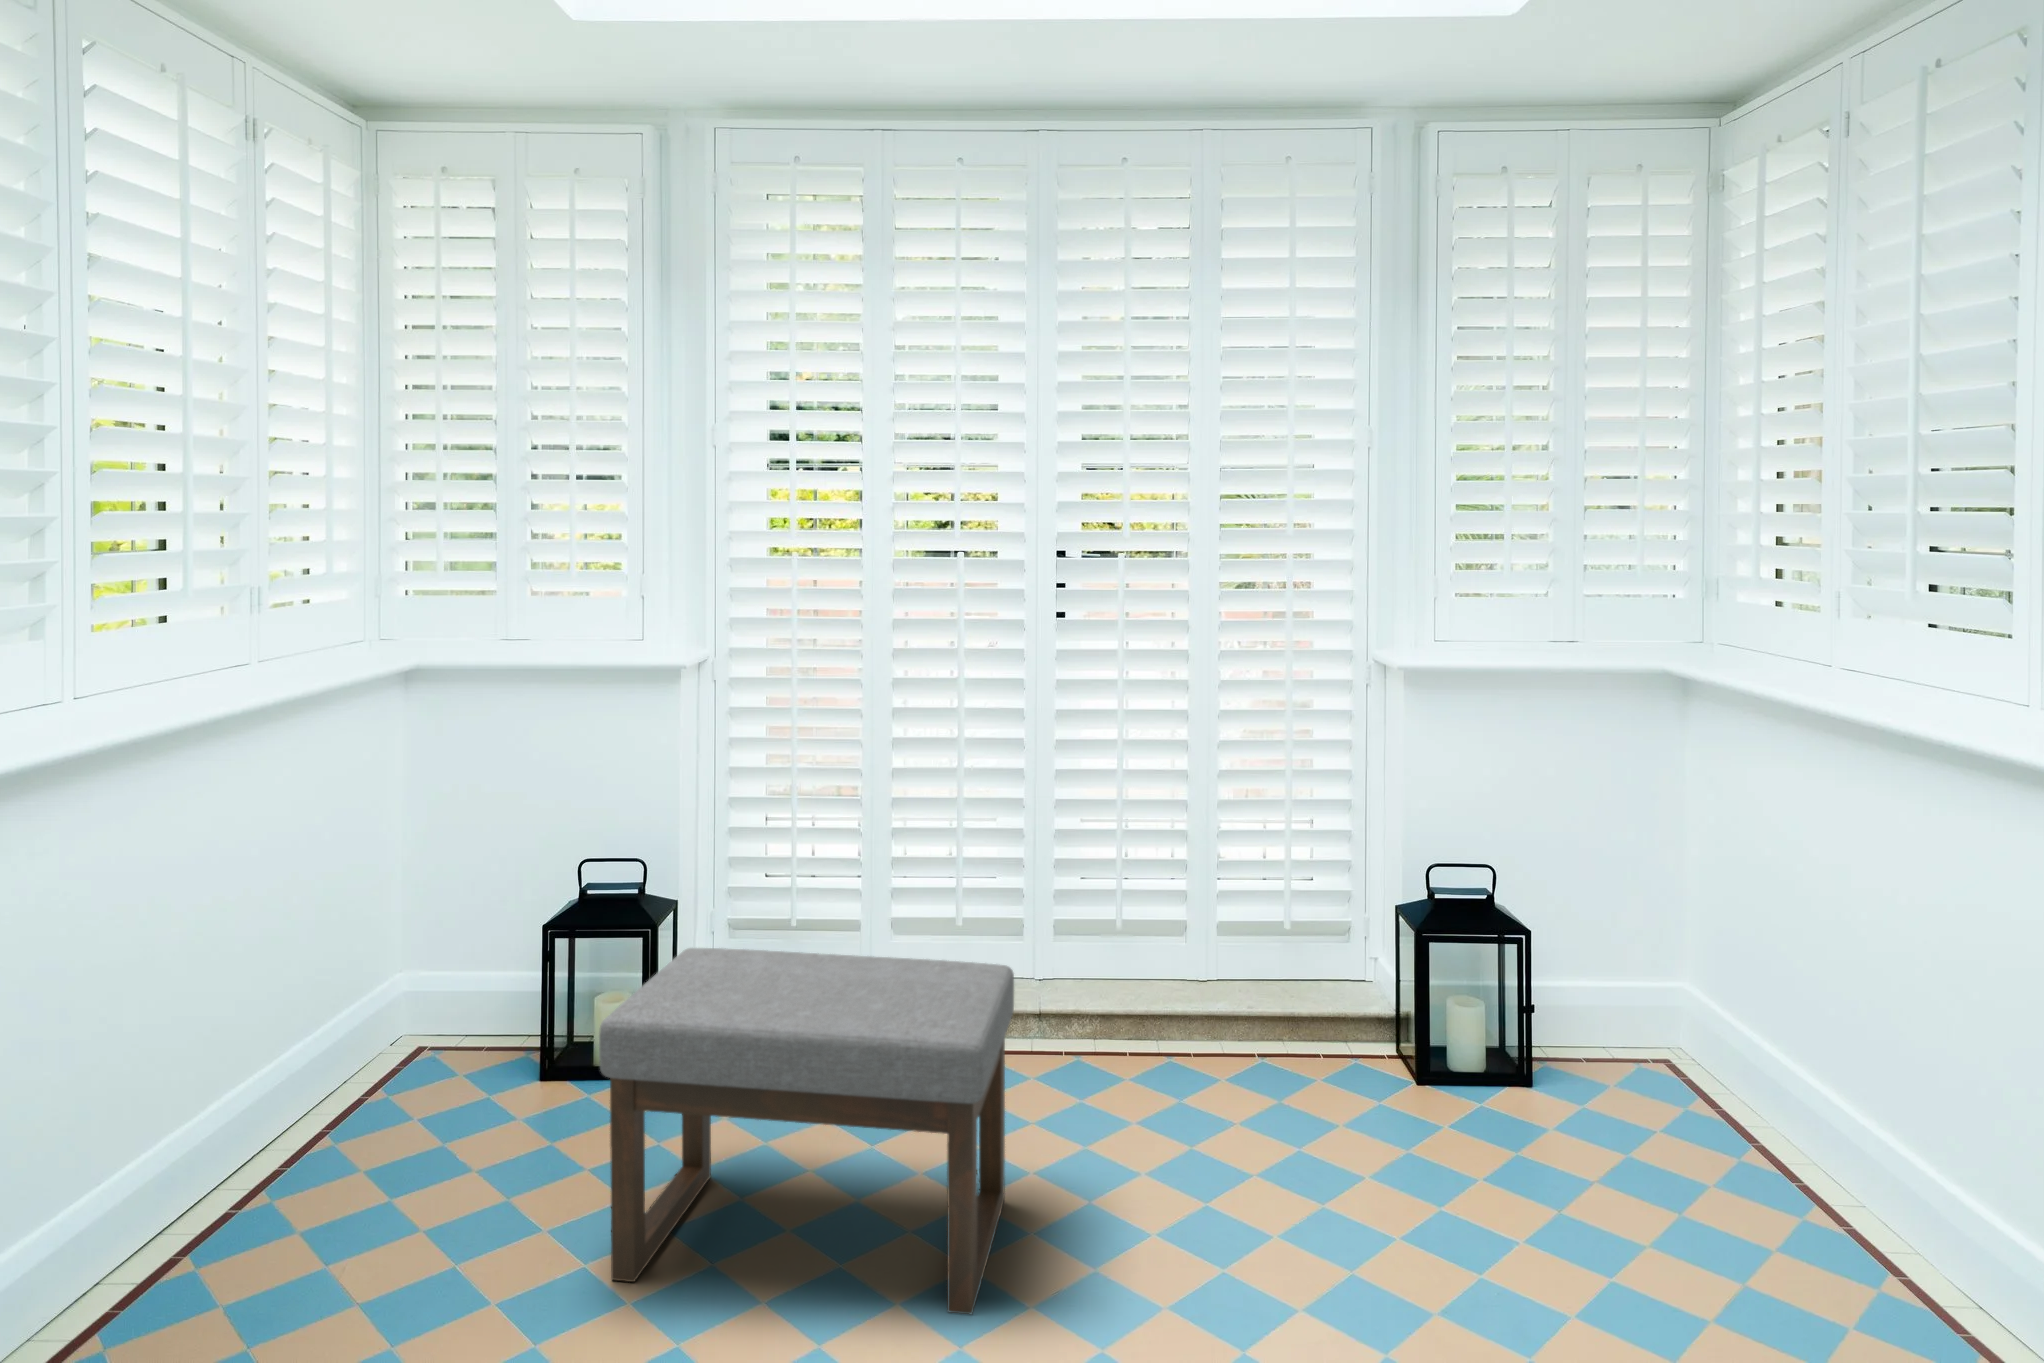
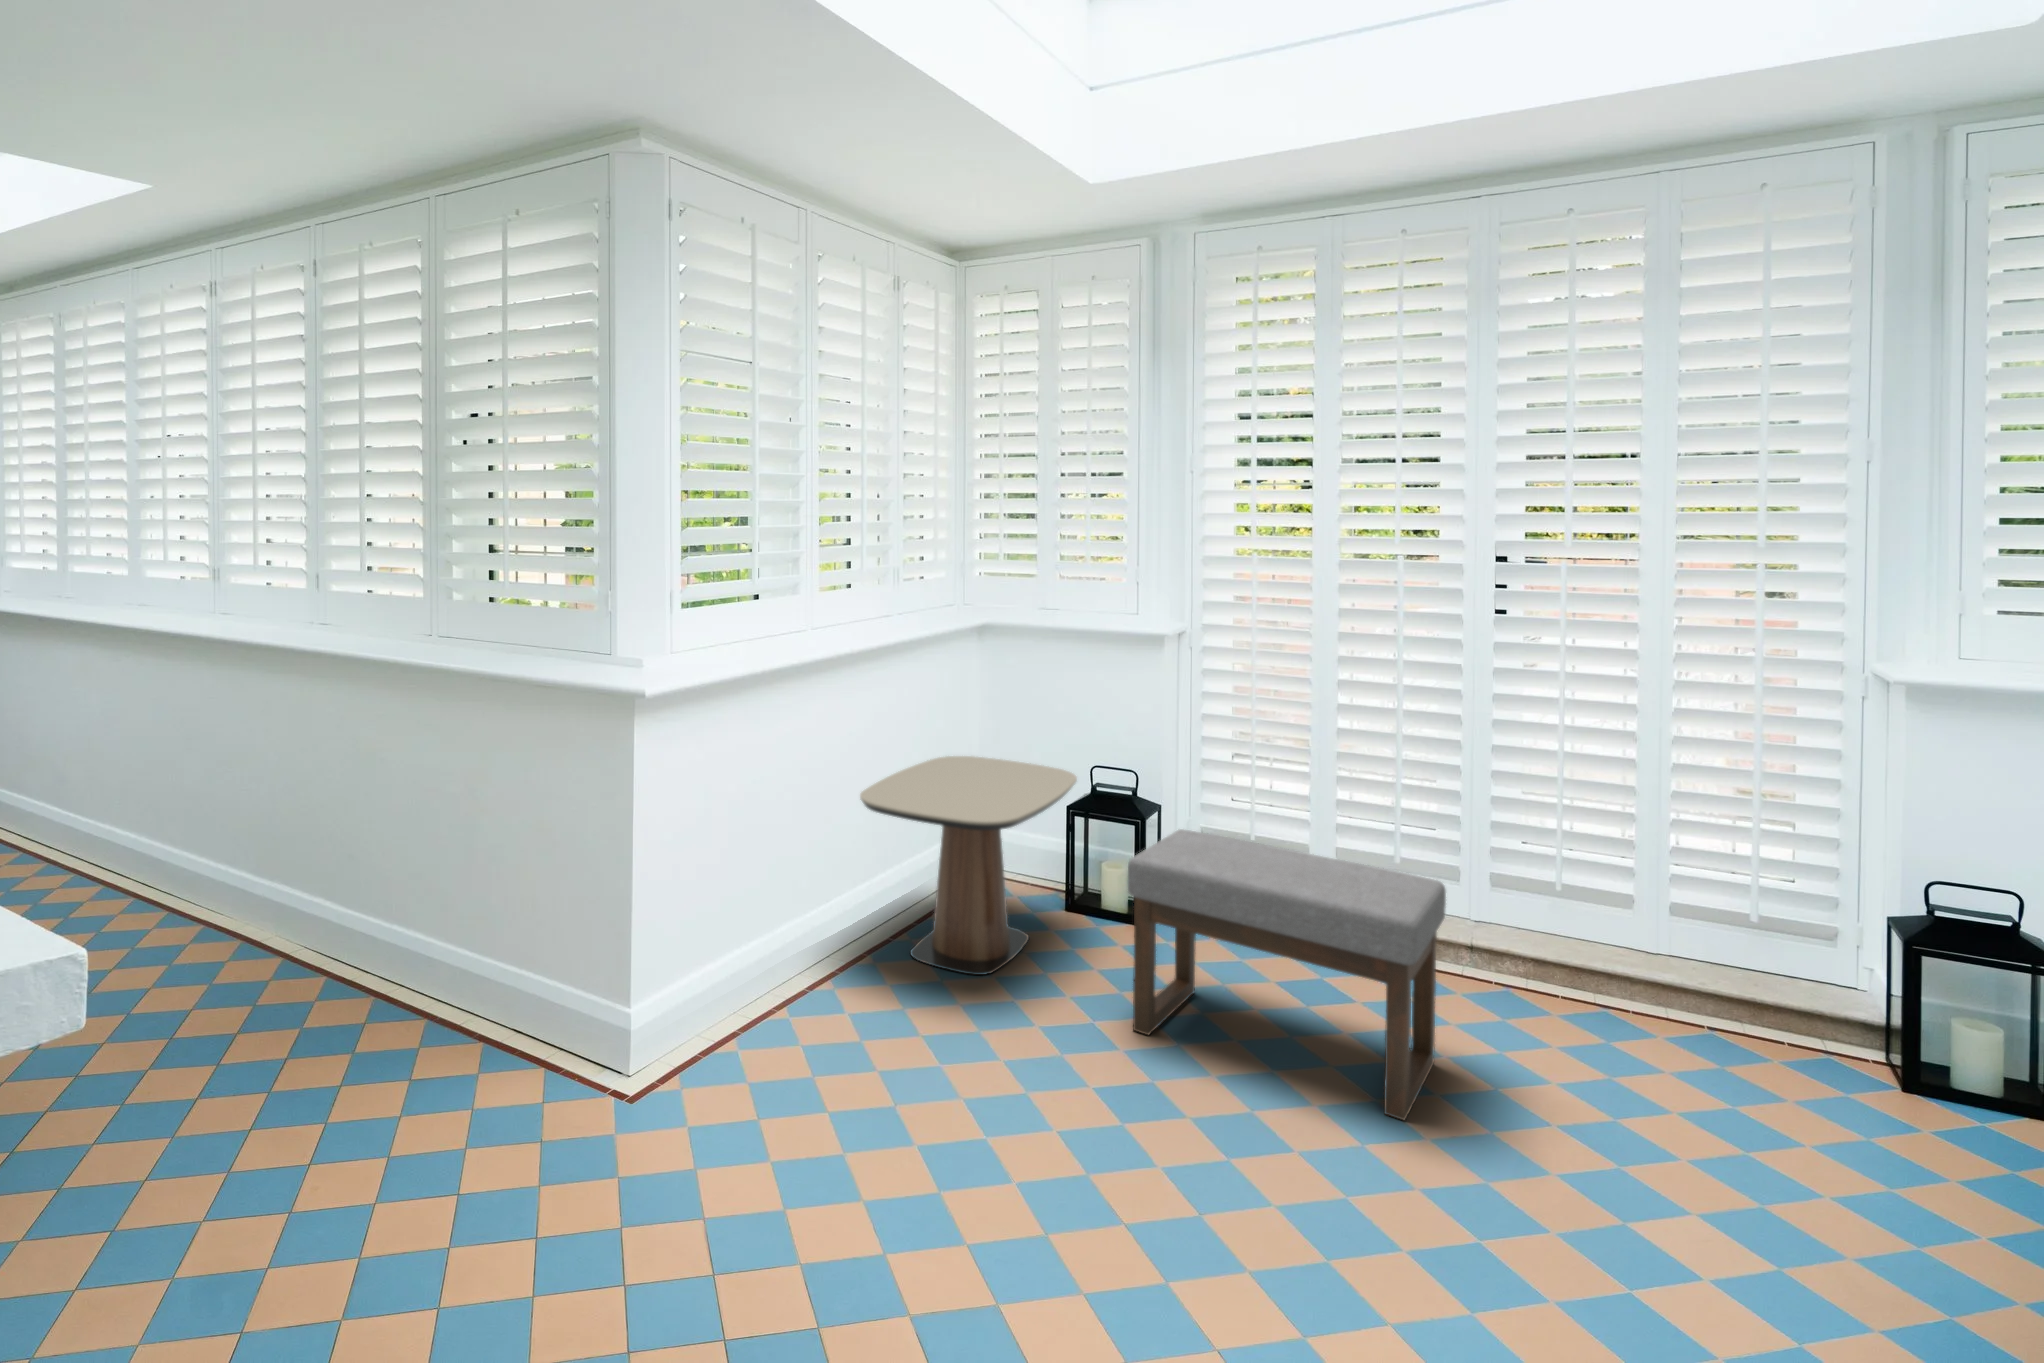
side table: none [127,874,546,1253] -> present [860,756,1077,975]

